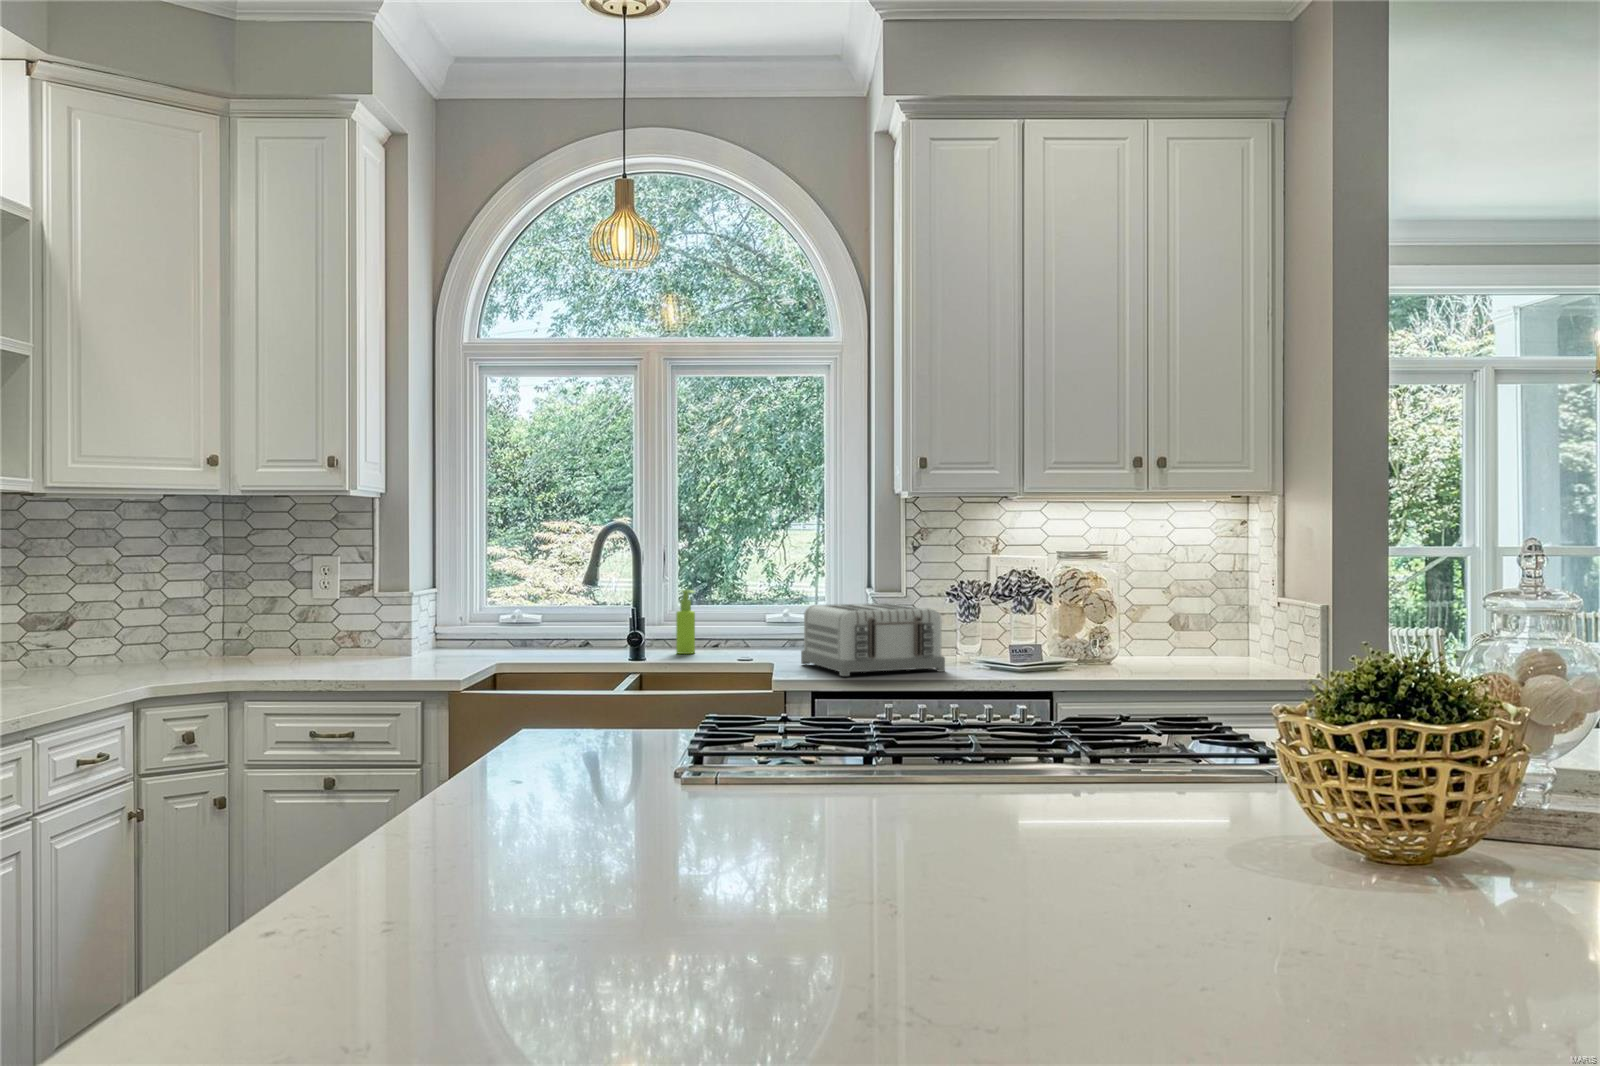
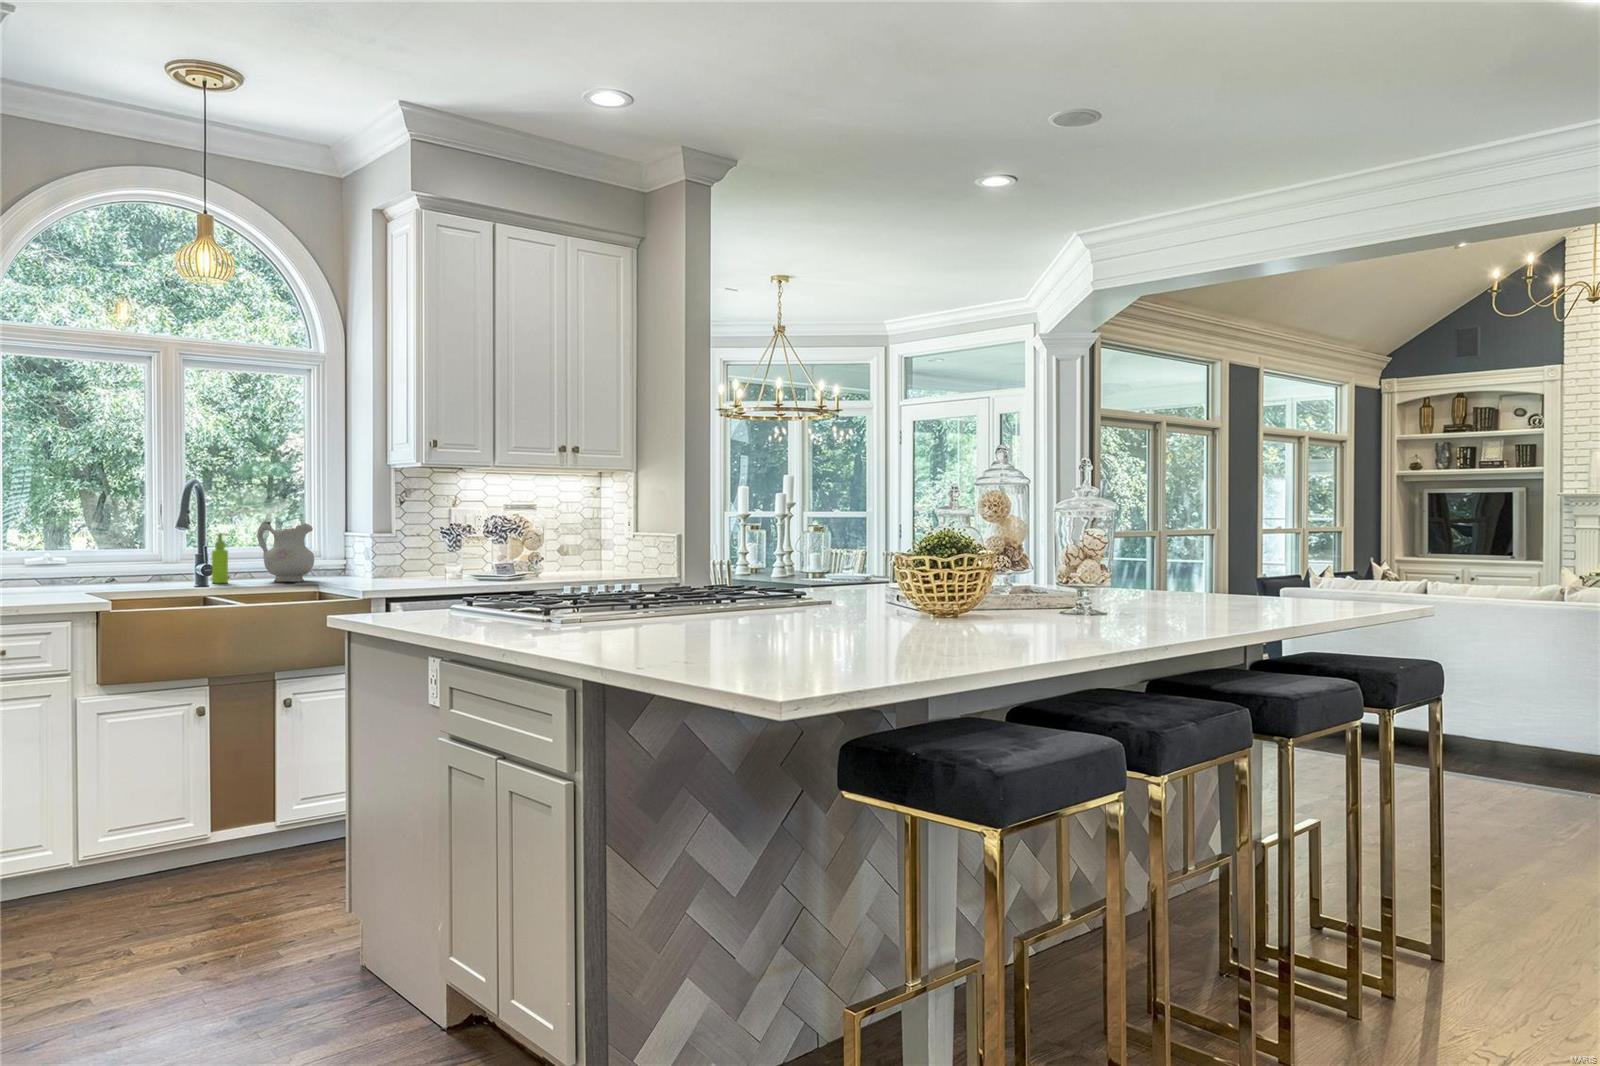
ceramic pitcher: none [731,574,794,656] -> present [257,521,314,582]
toaster: present [801,603,945,676] -> none [343,540,456,588]

